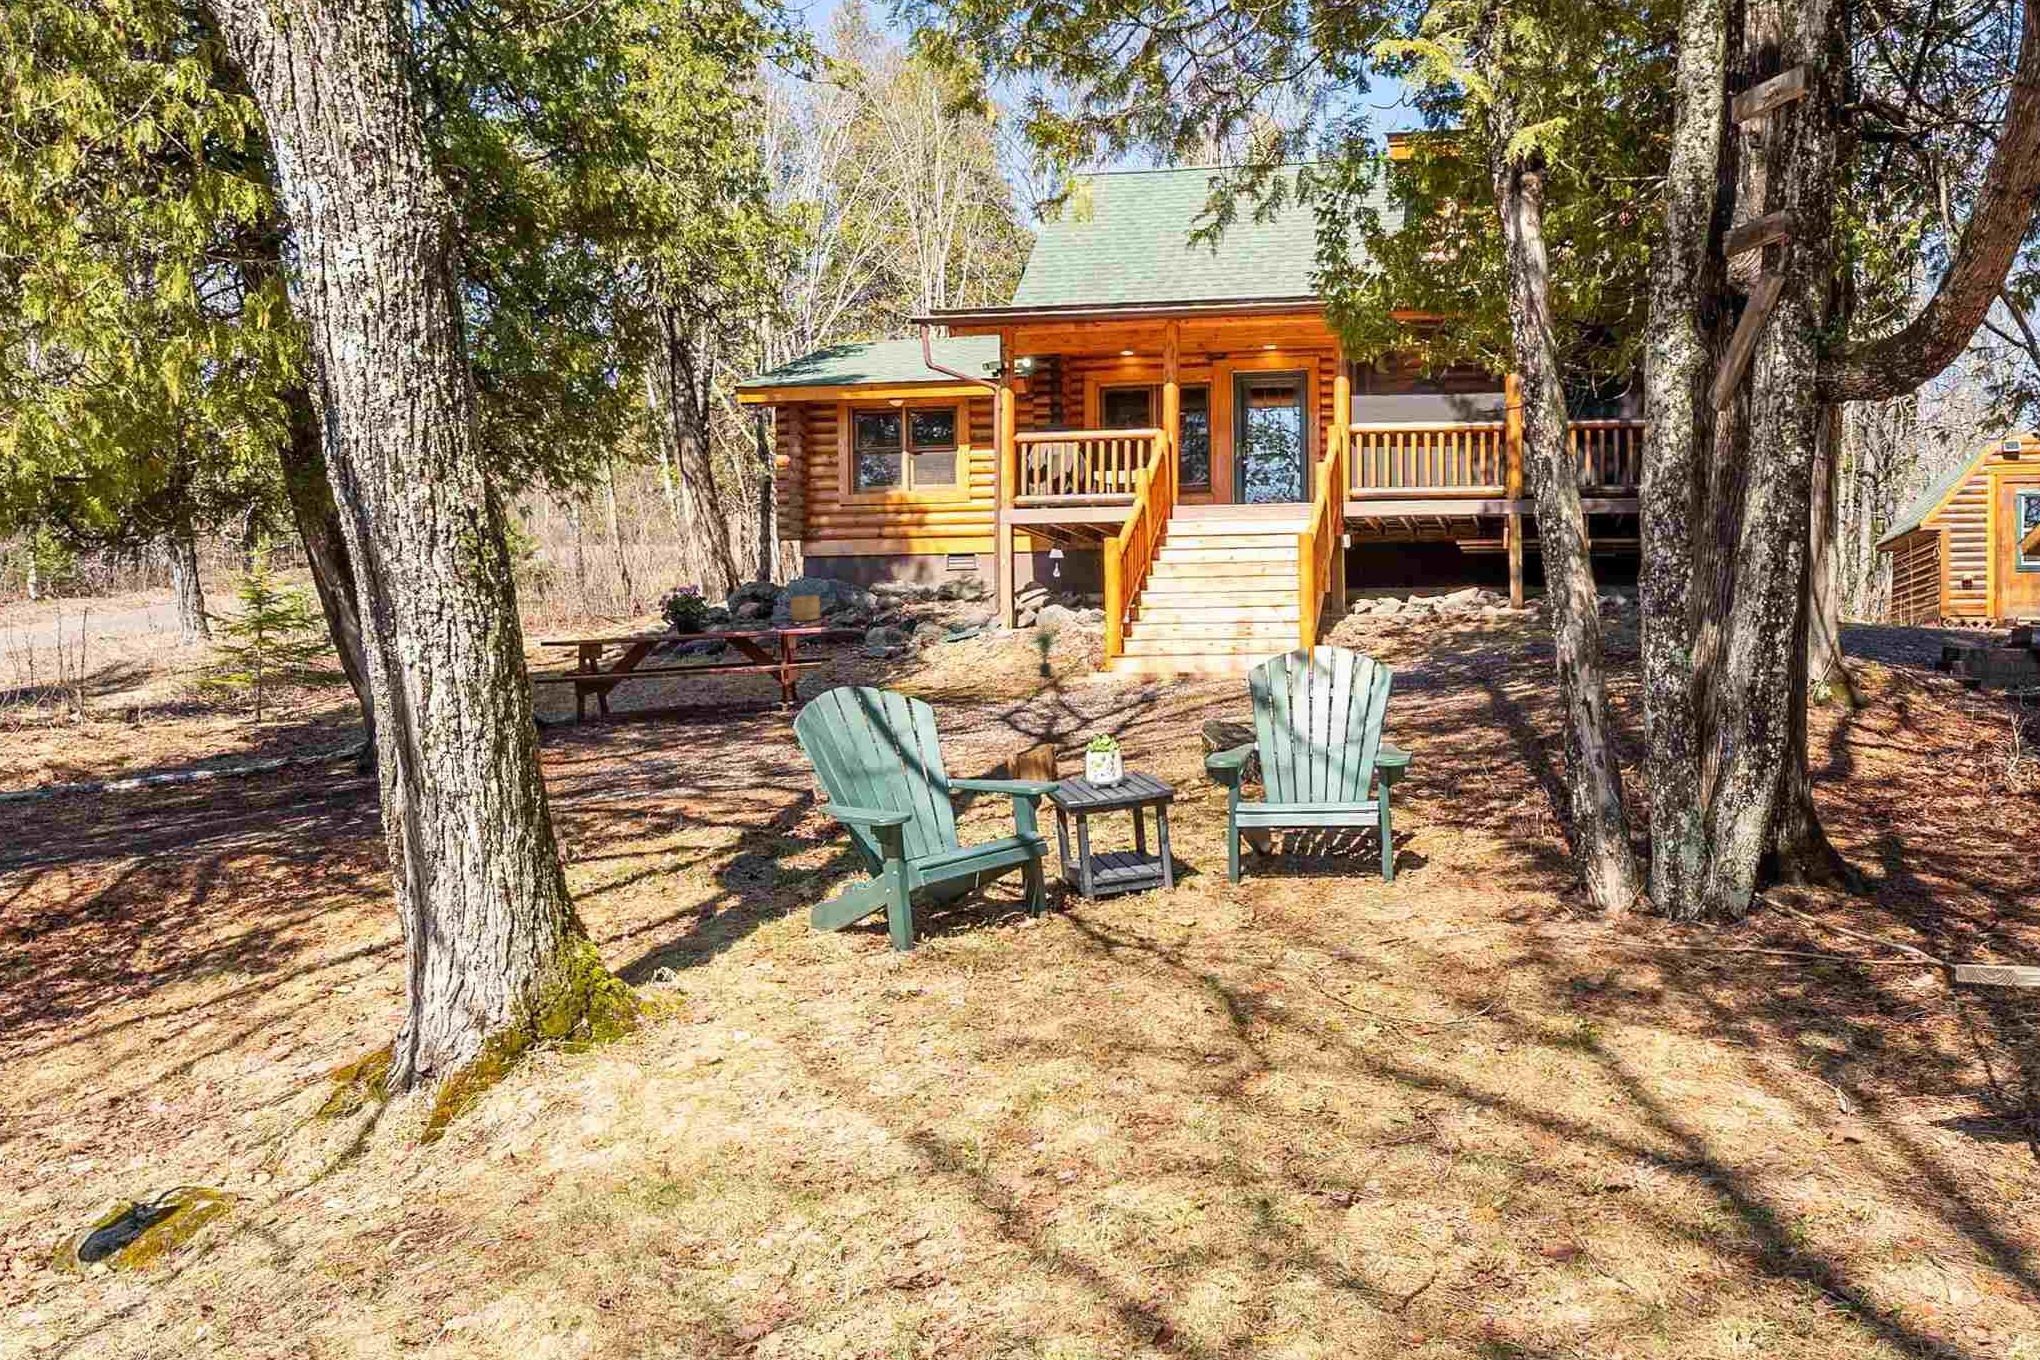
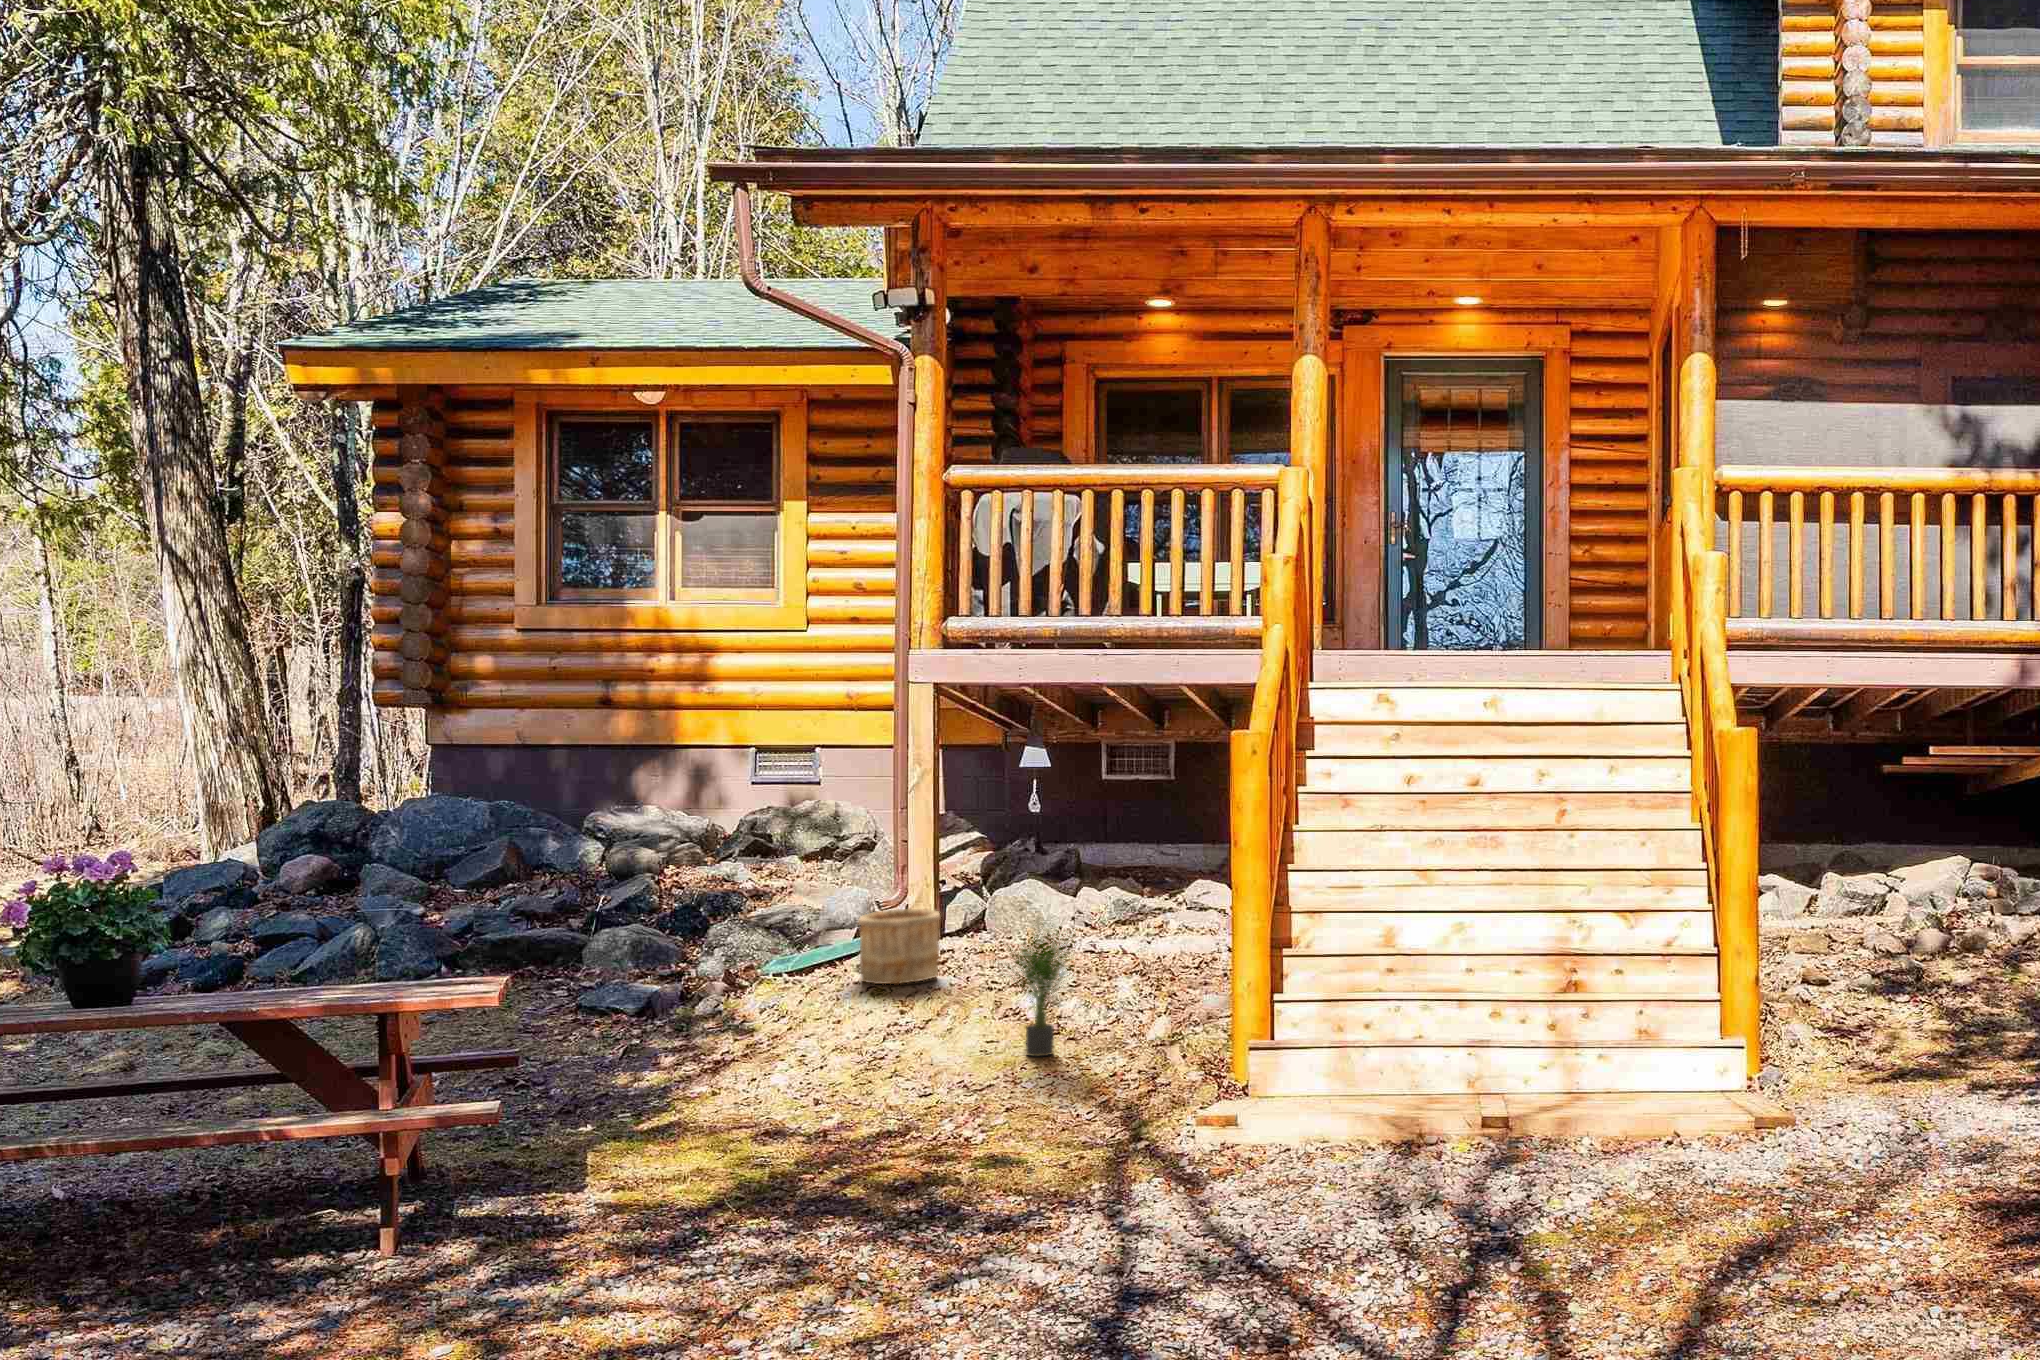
wooden bucket: present [790,595,820,621] -> present [858,909,940,984]

